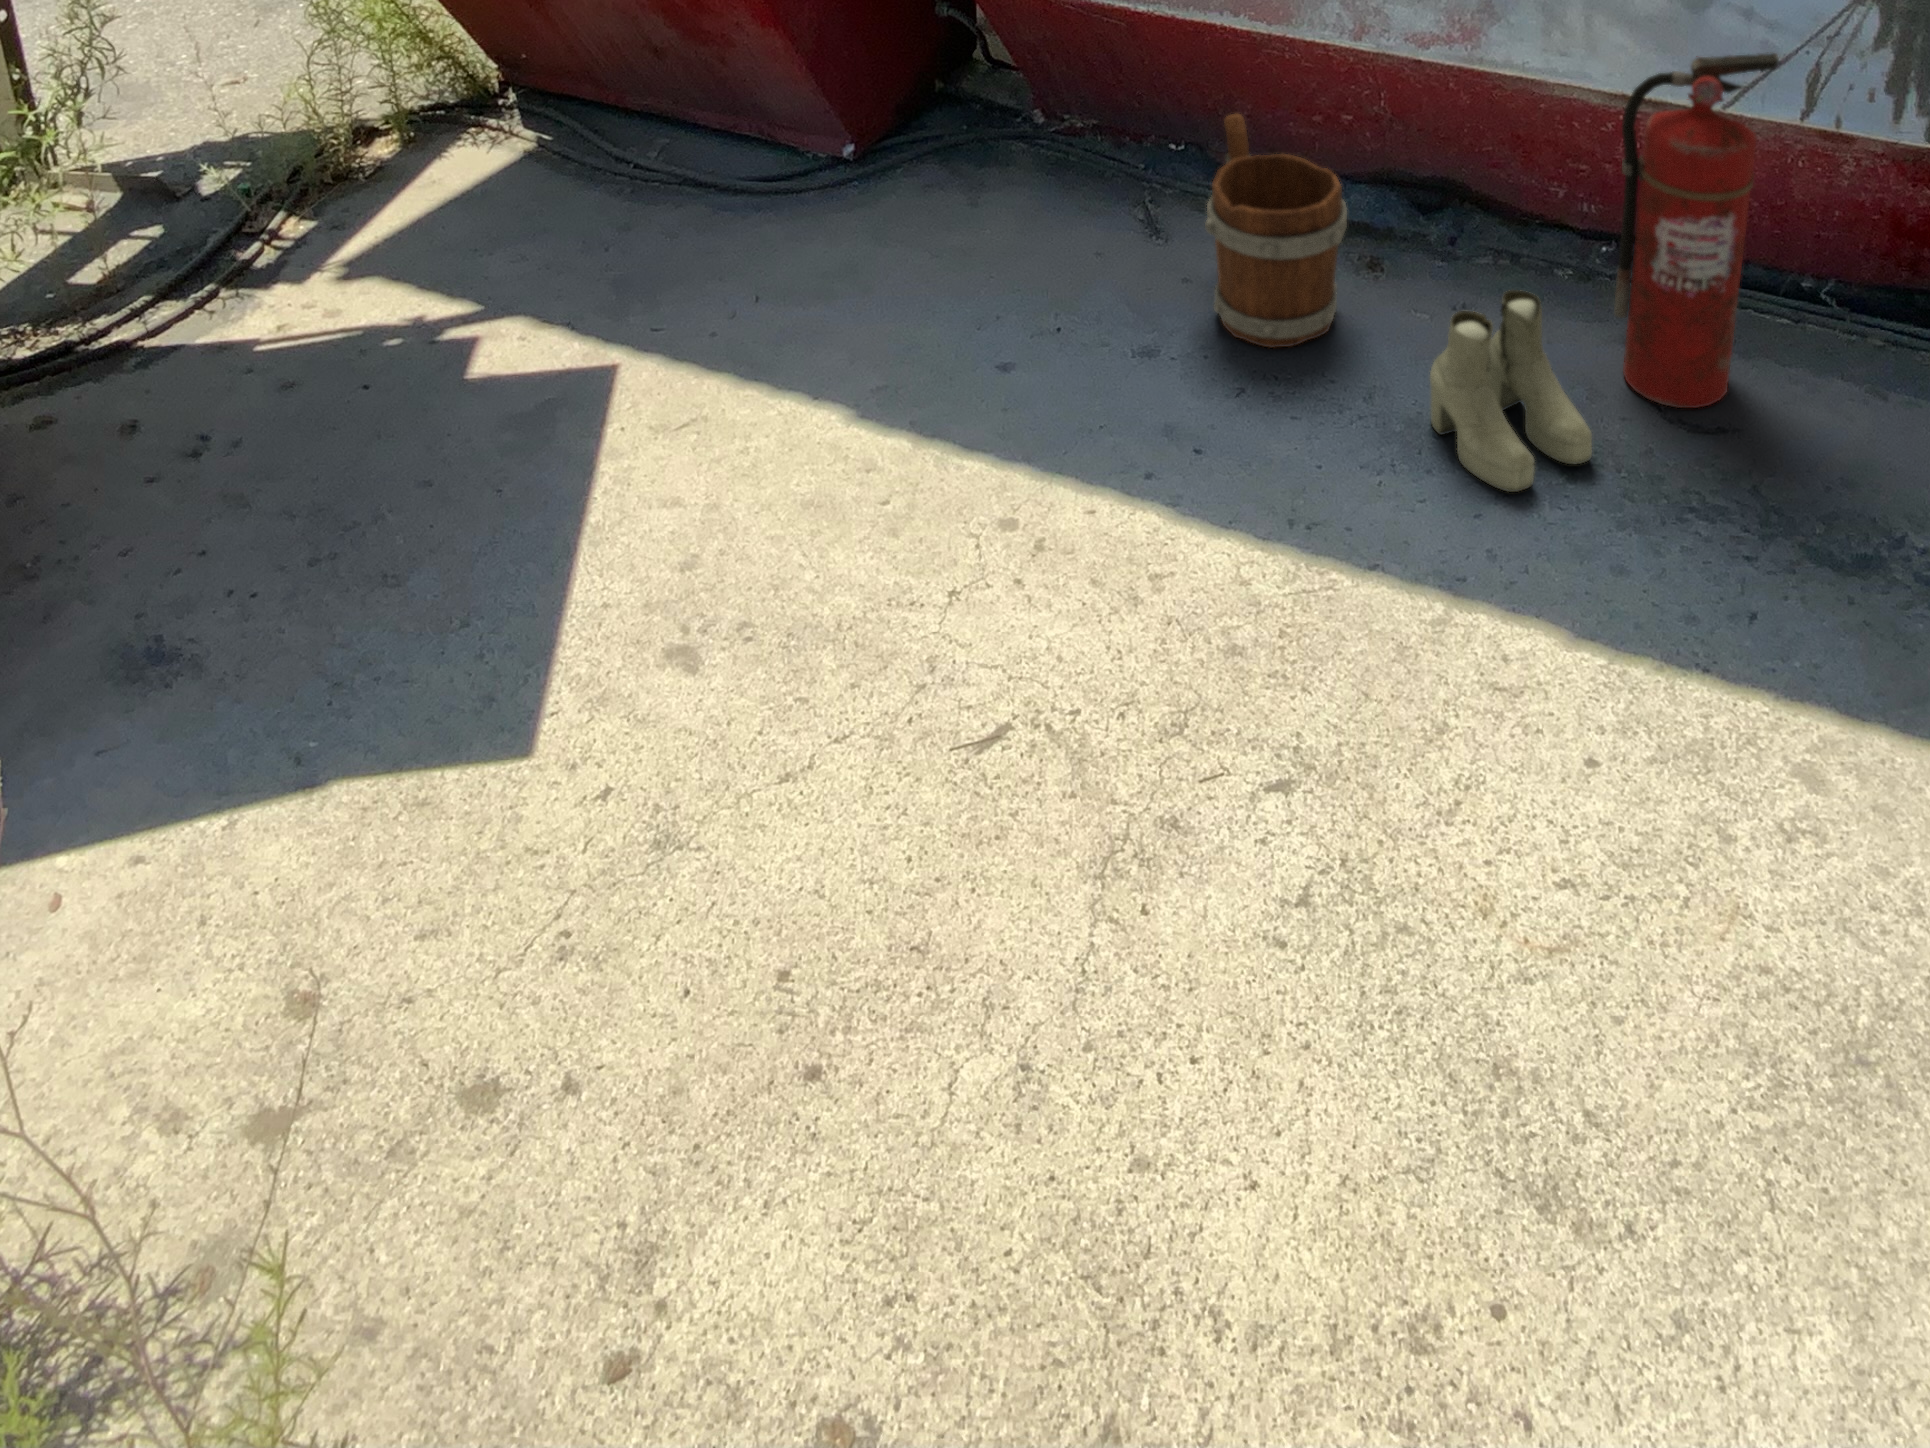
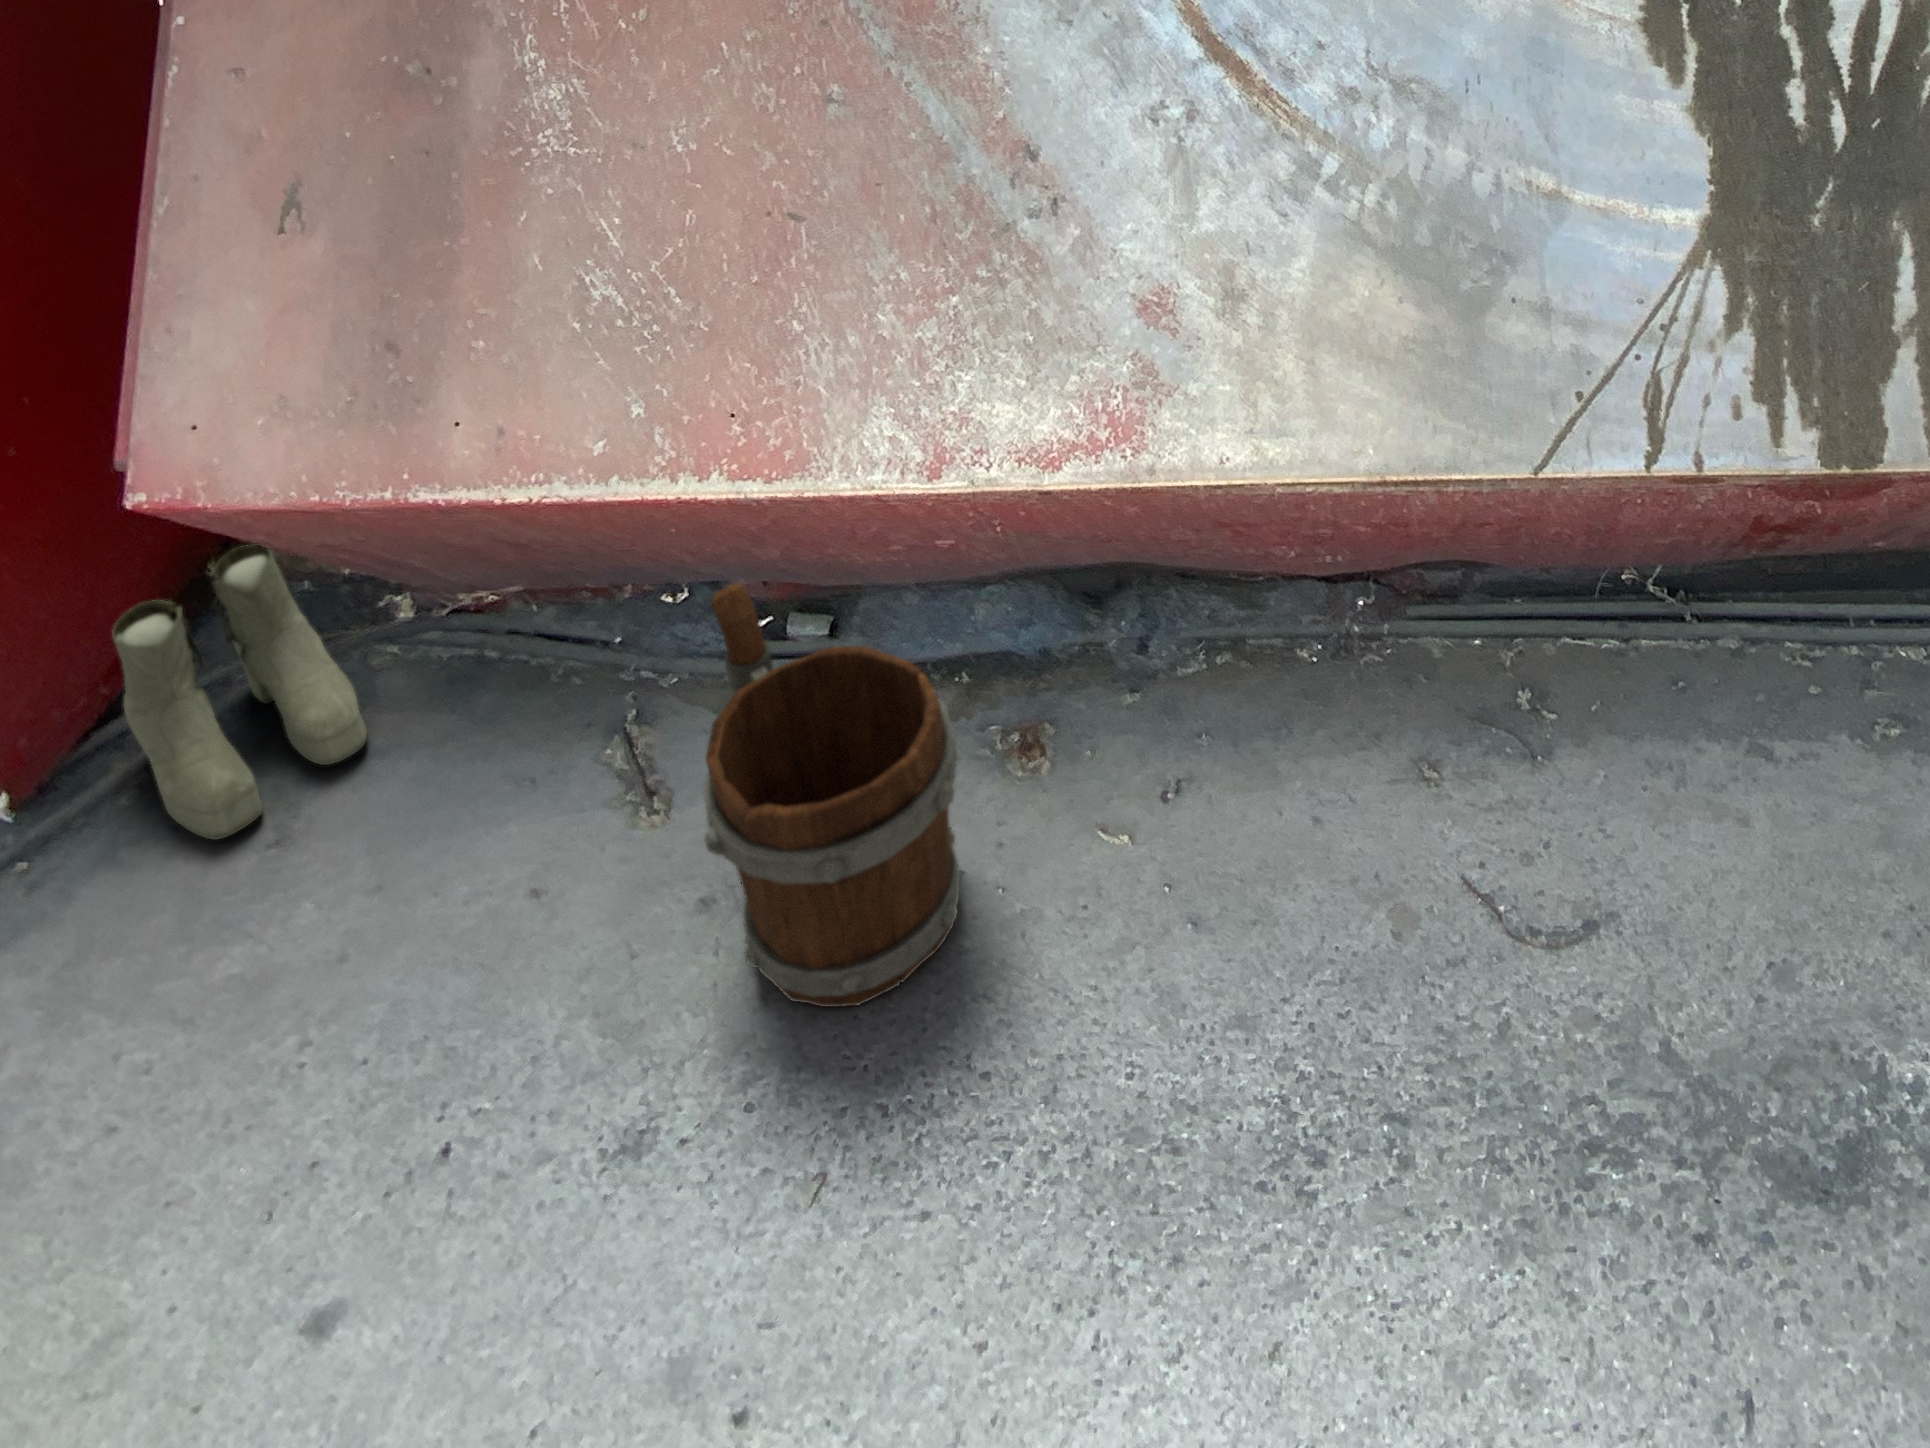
fire extinguisher: present [1614,53,1779,408] -> none [1380,360,1606,904]
boots: present [1430,290,1592,492] -> present [113,545,367,840]

